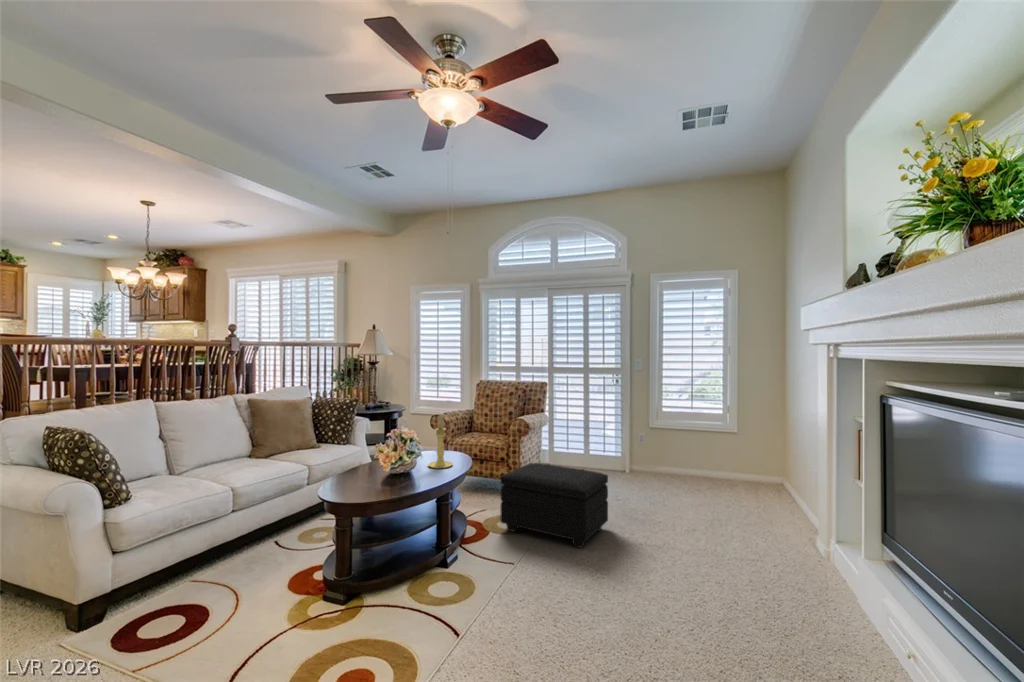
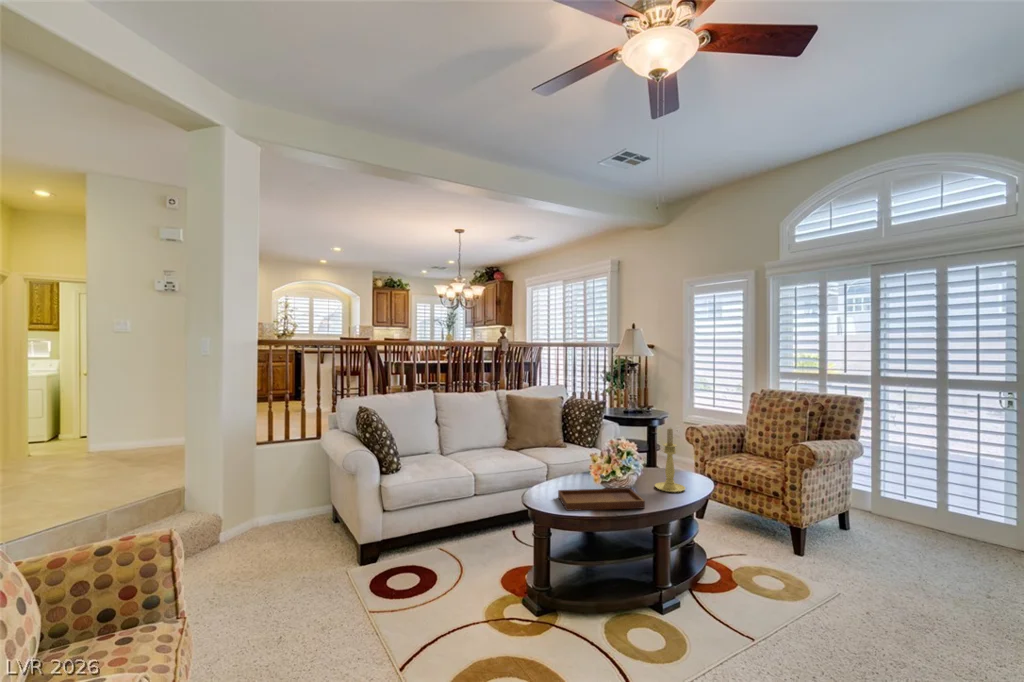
tray: none [353,461,433,498] -> present [558,474,645,511]
footstool: present [500,463,608,548] -> none [754,508,947,656]

